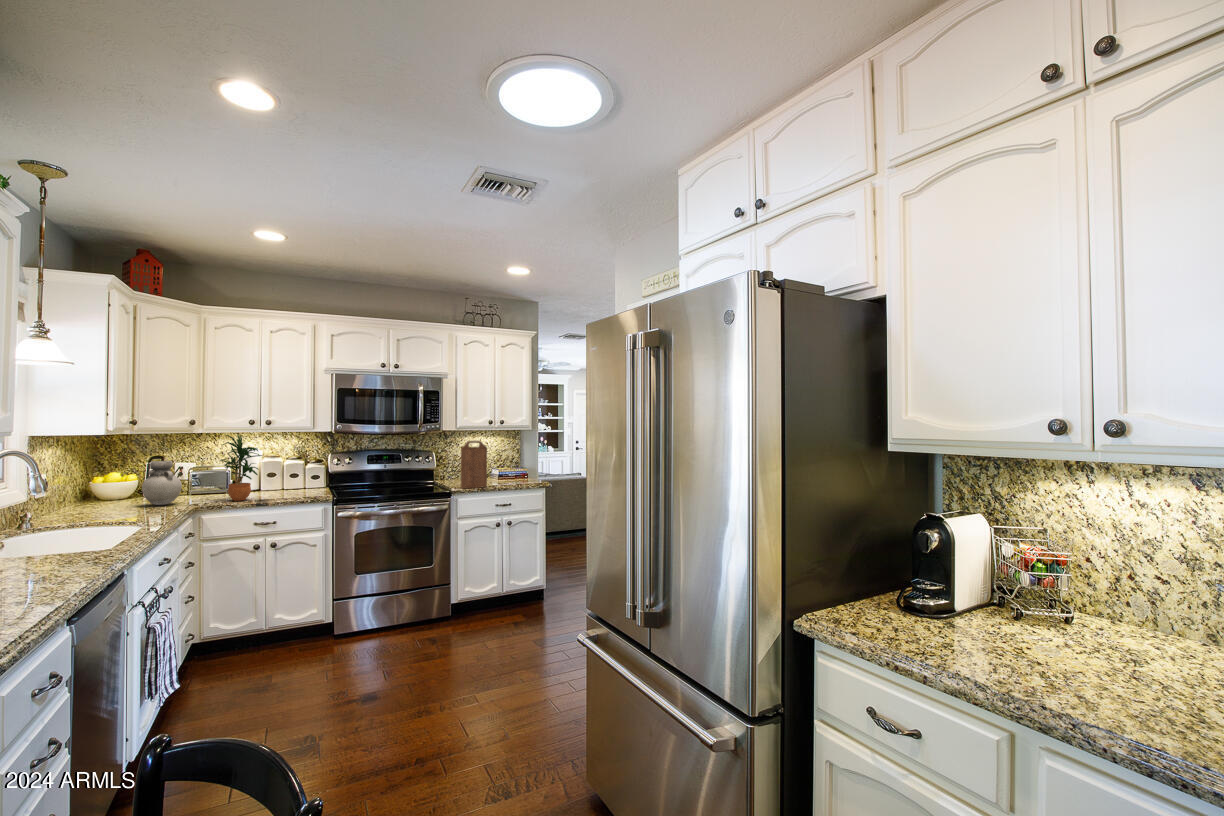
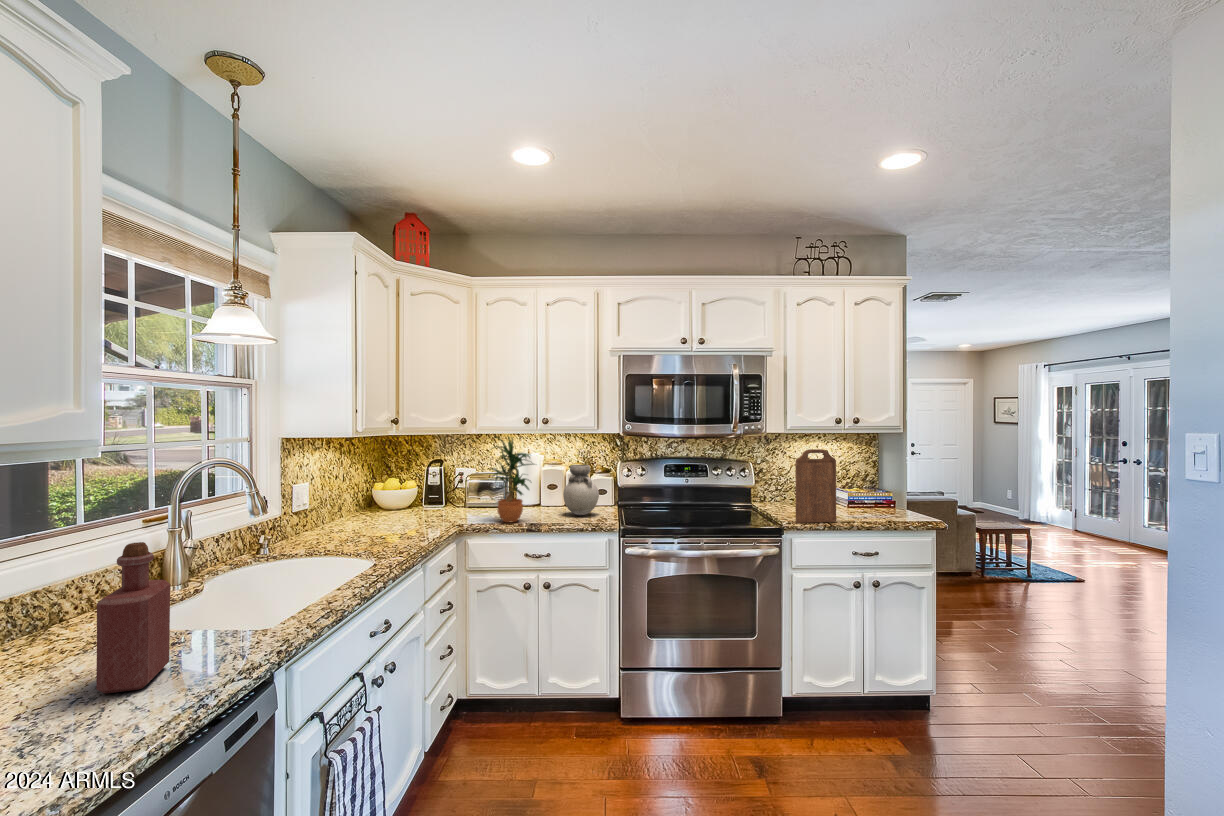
vase: present [142,461,182,505] -> present [563,465,599,515]
bottle: none [24,492,59,575] -> present [96,542,170,693]

